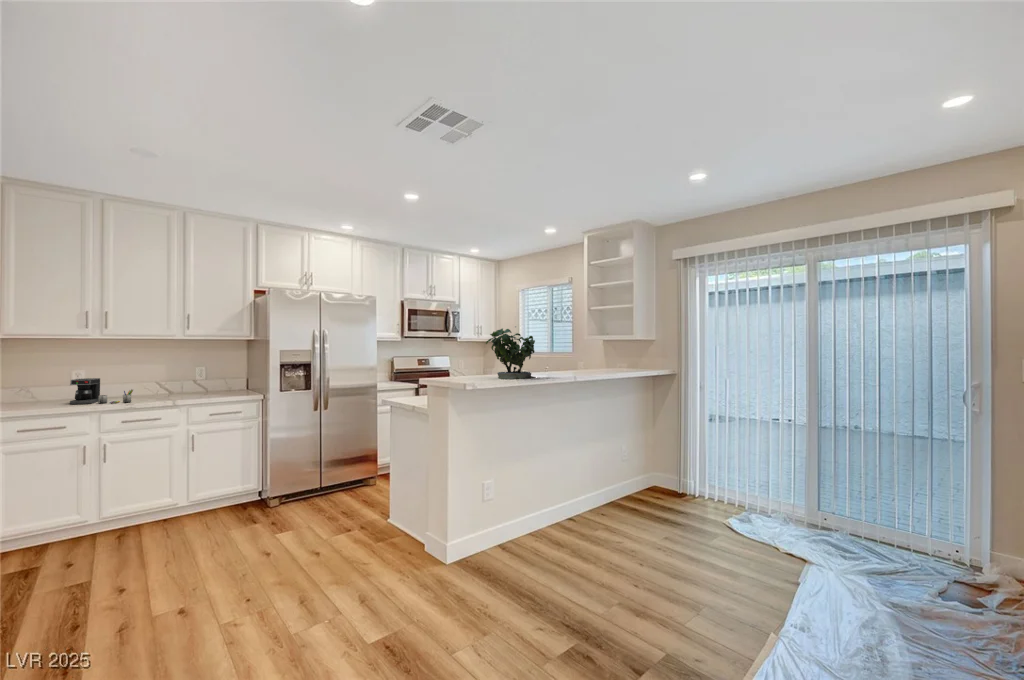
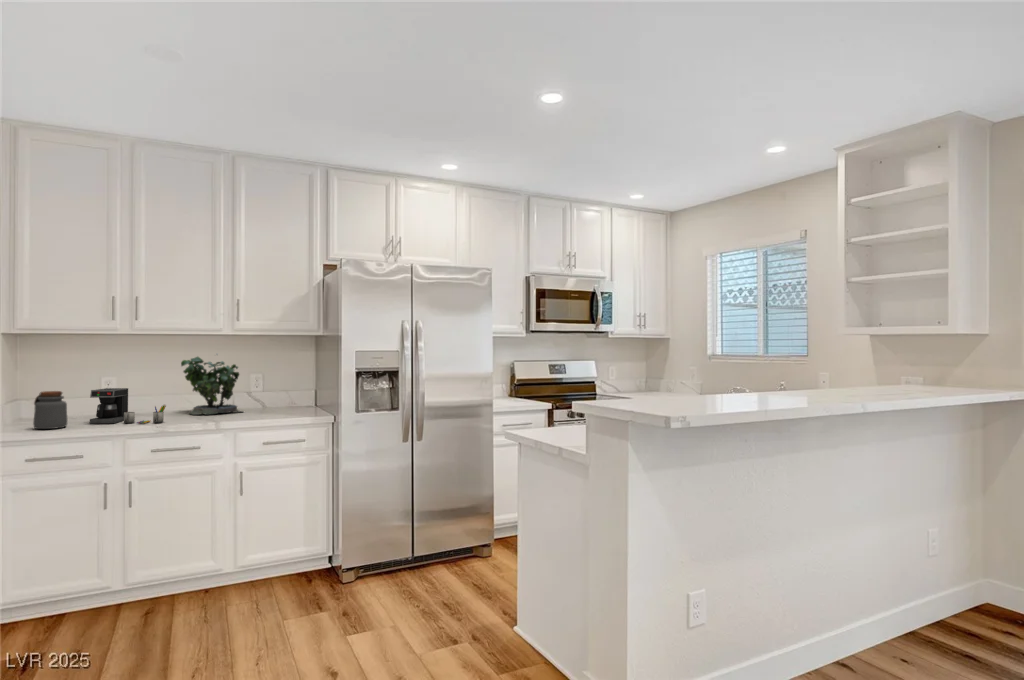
potted plant: present [486,326,535,379] -> present [181,357,241,415]
jar: none [24,381,52,408] -> present [33,391,67,429]

